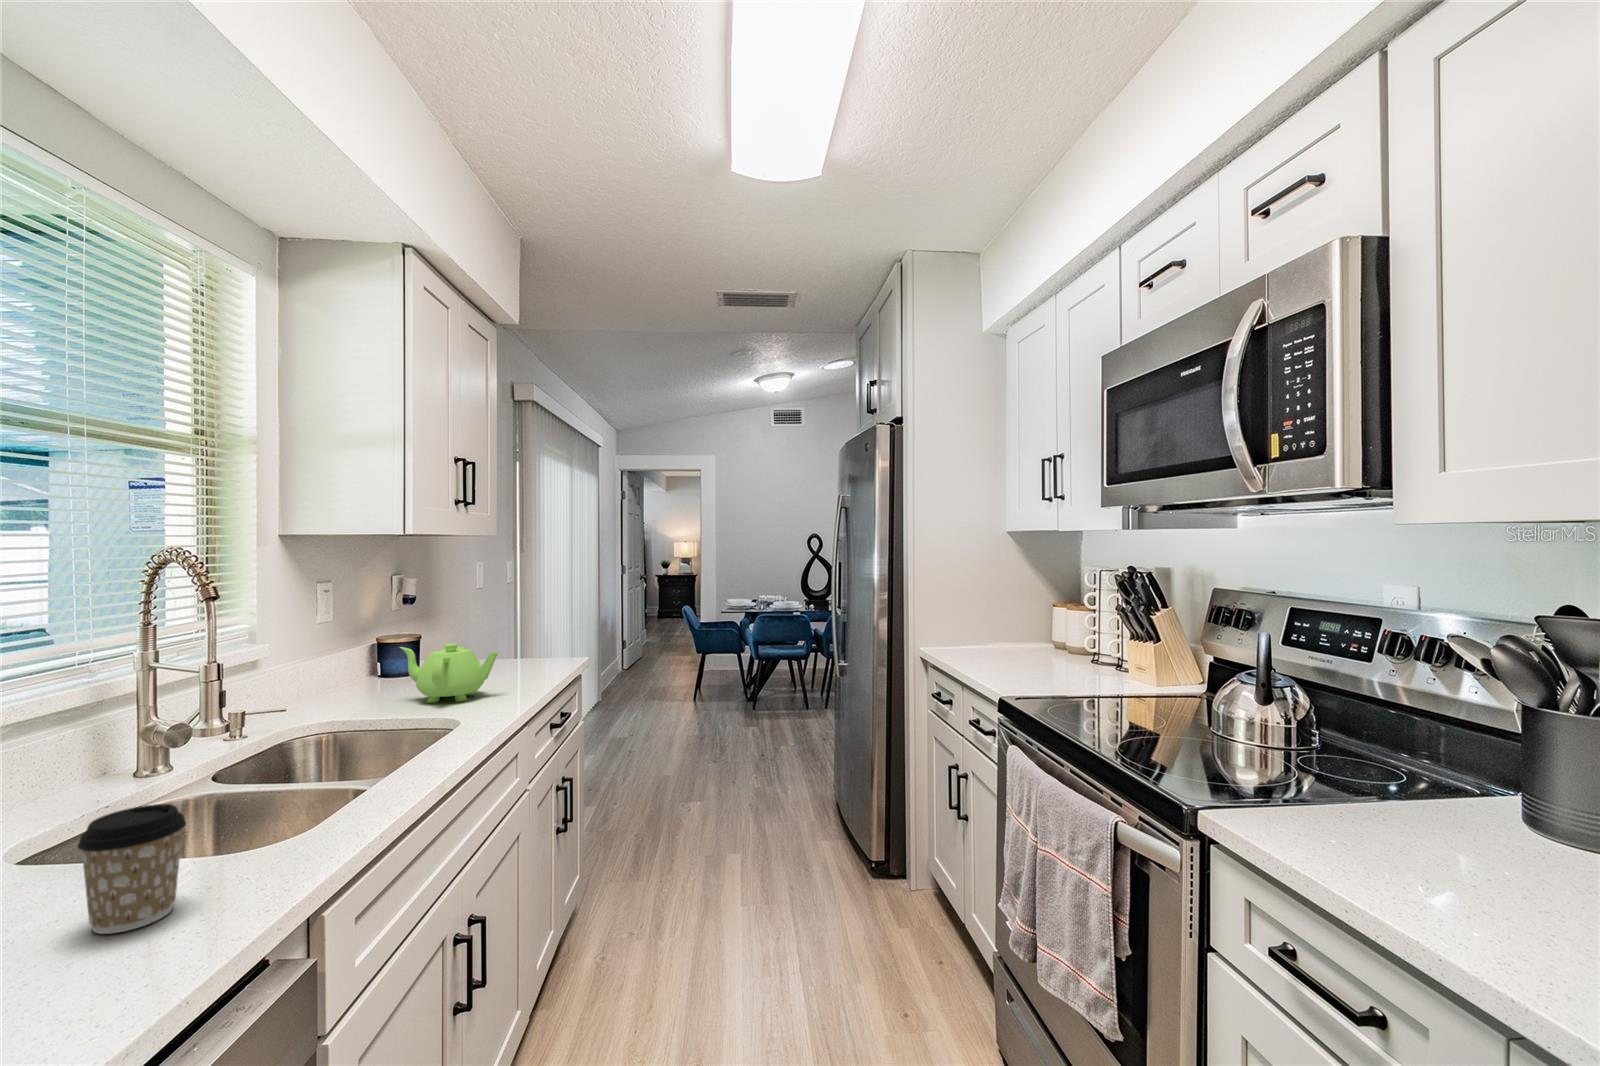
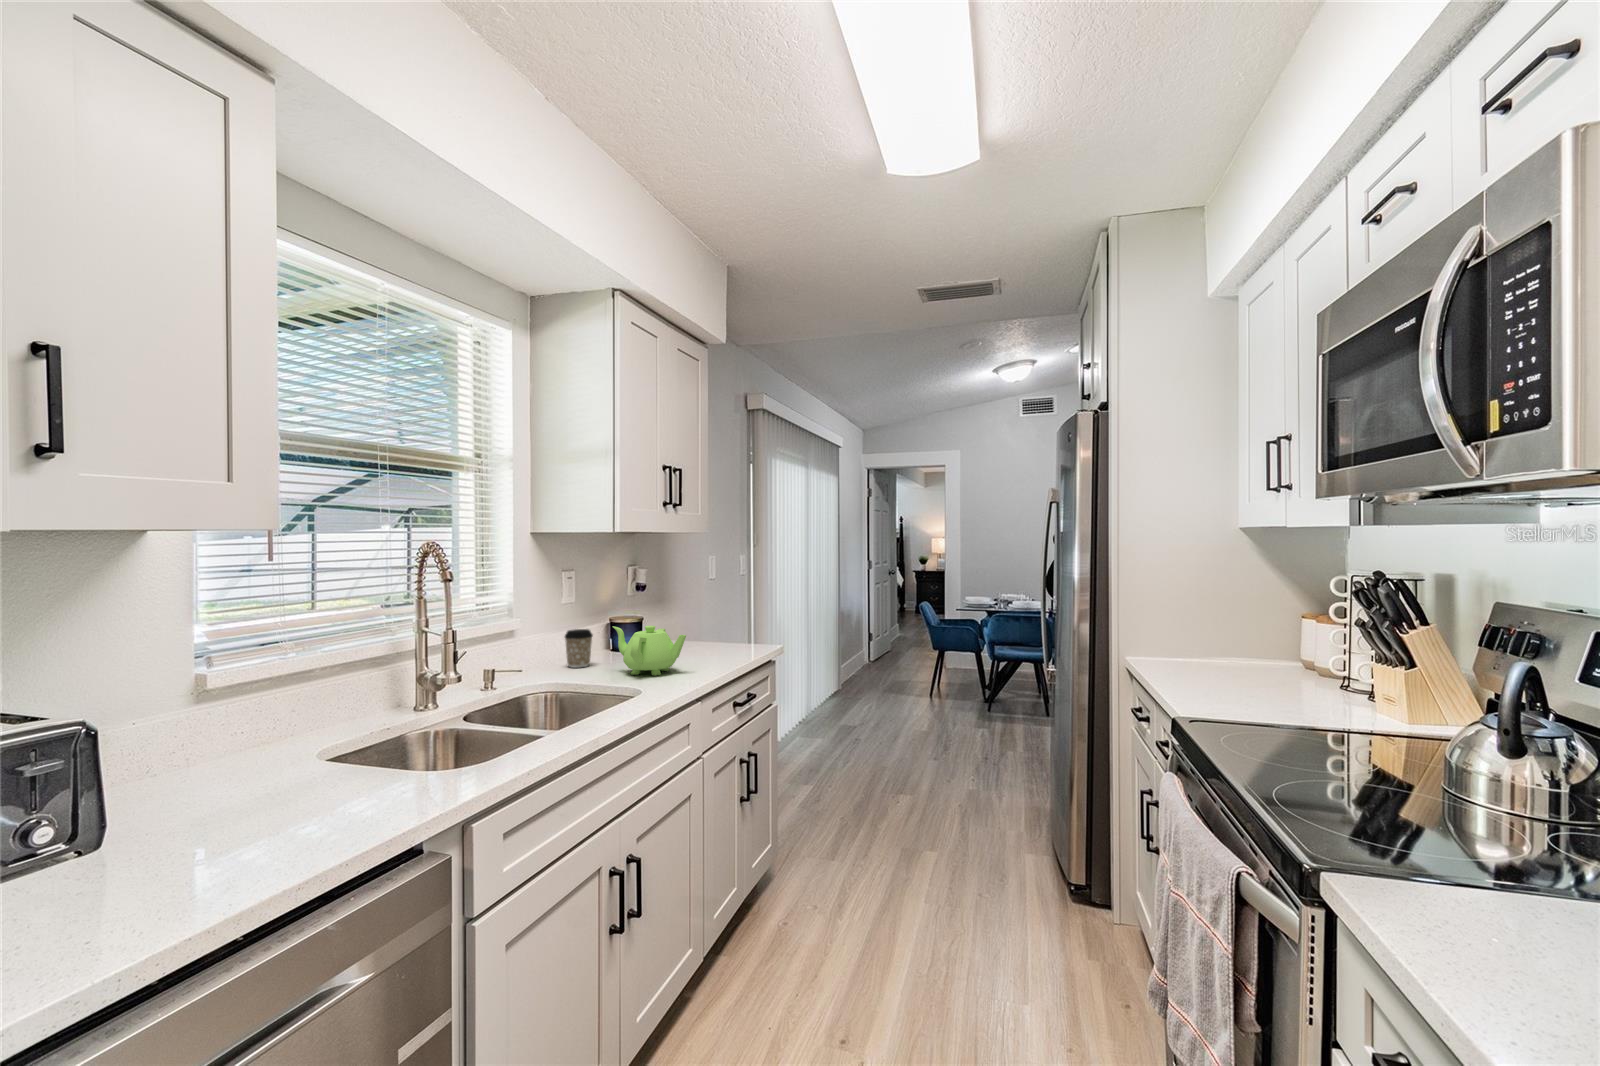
coffee cup: present [78,804,186,934] -> present [565,629,593,668]

